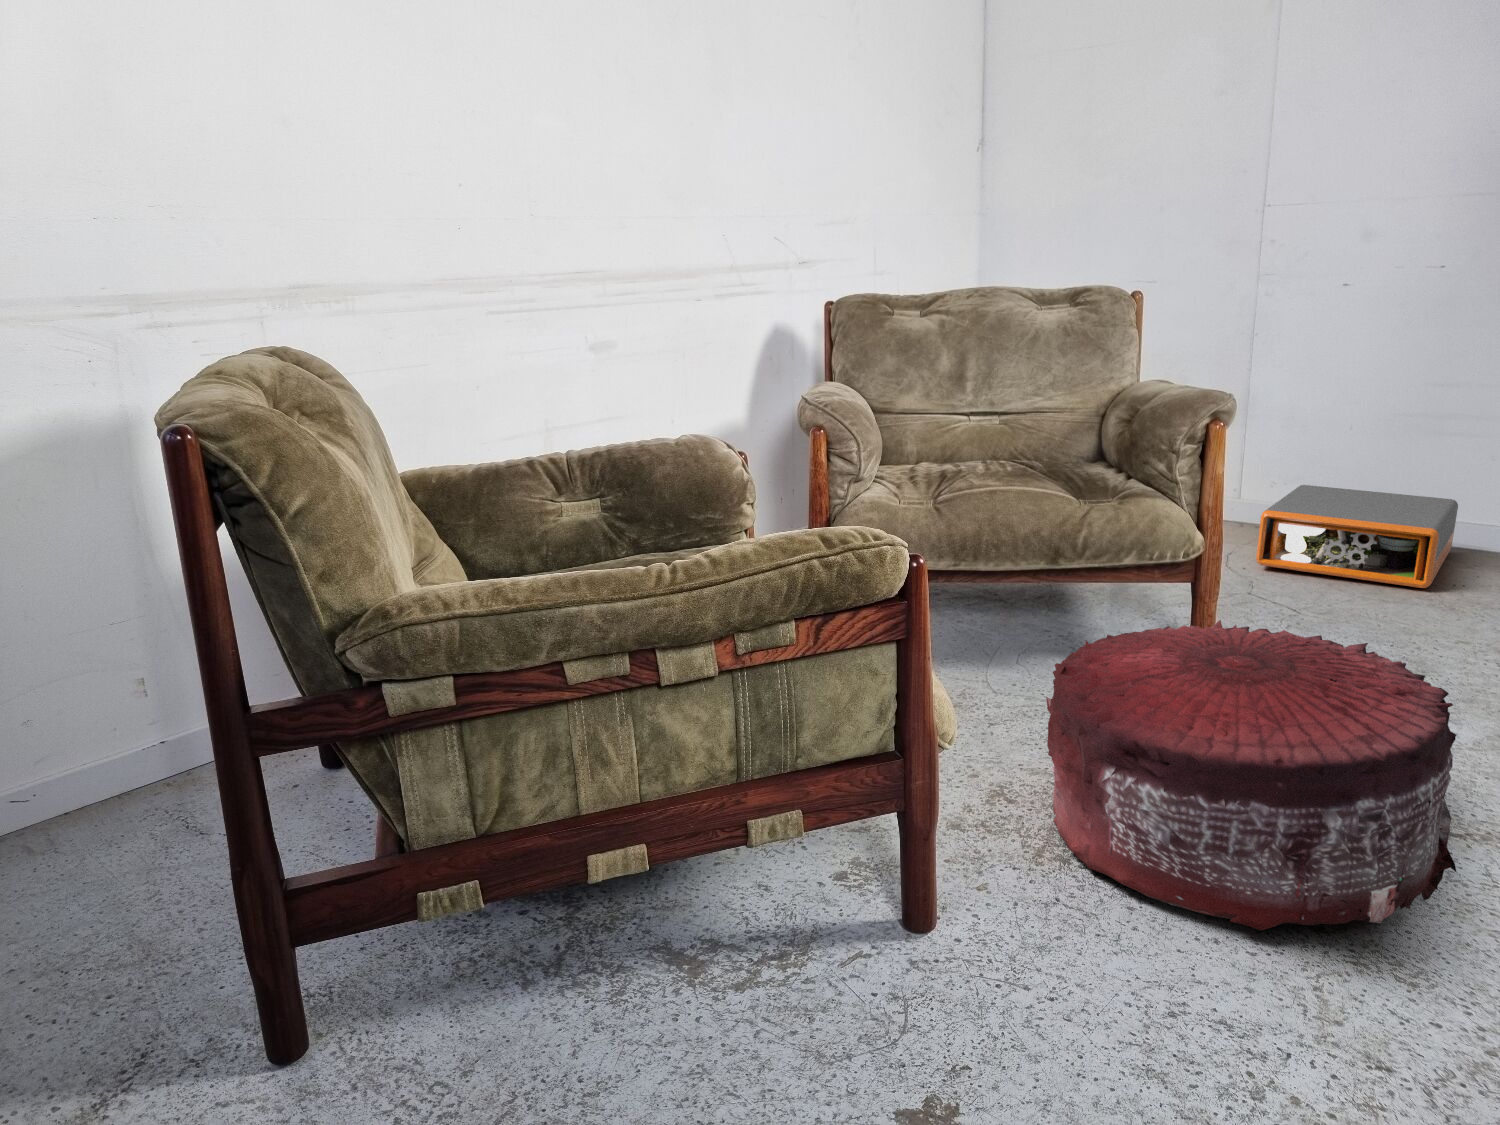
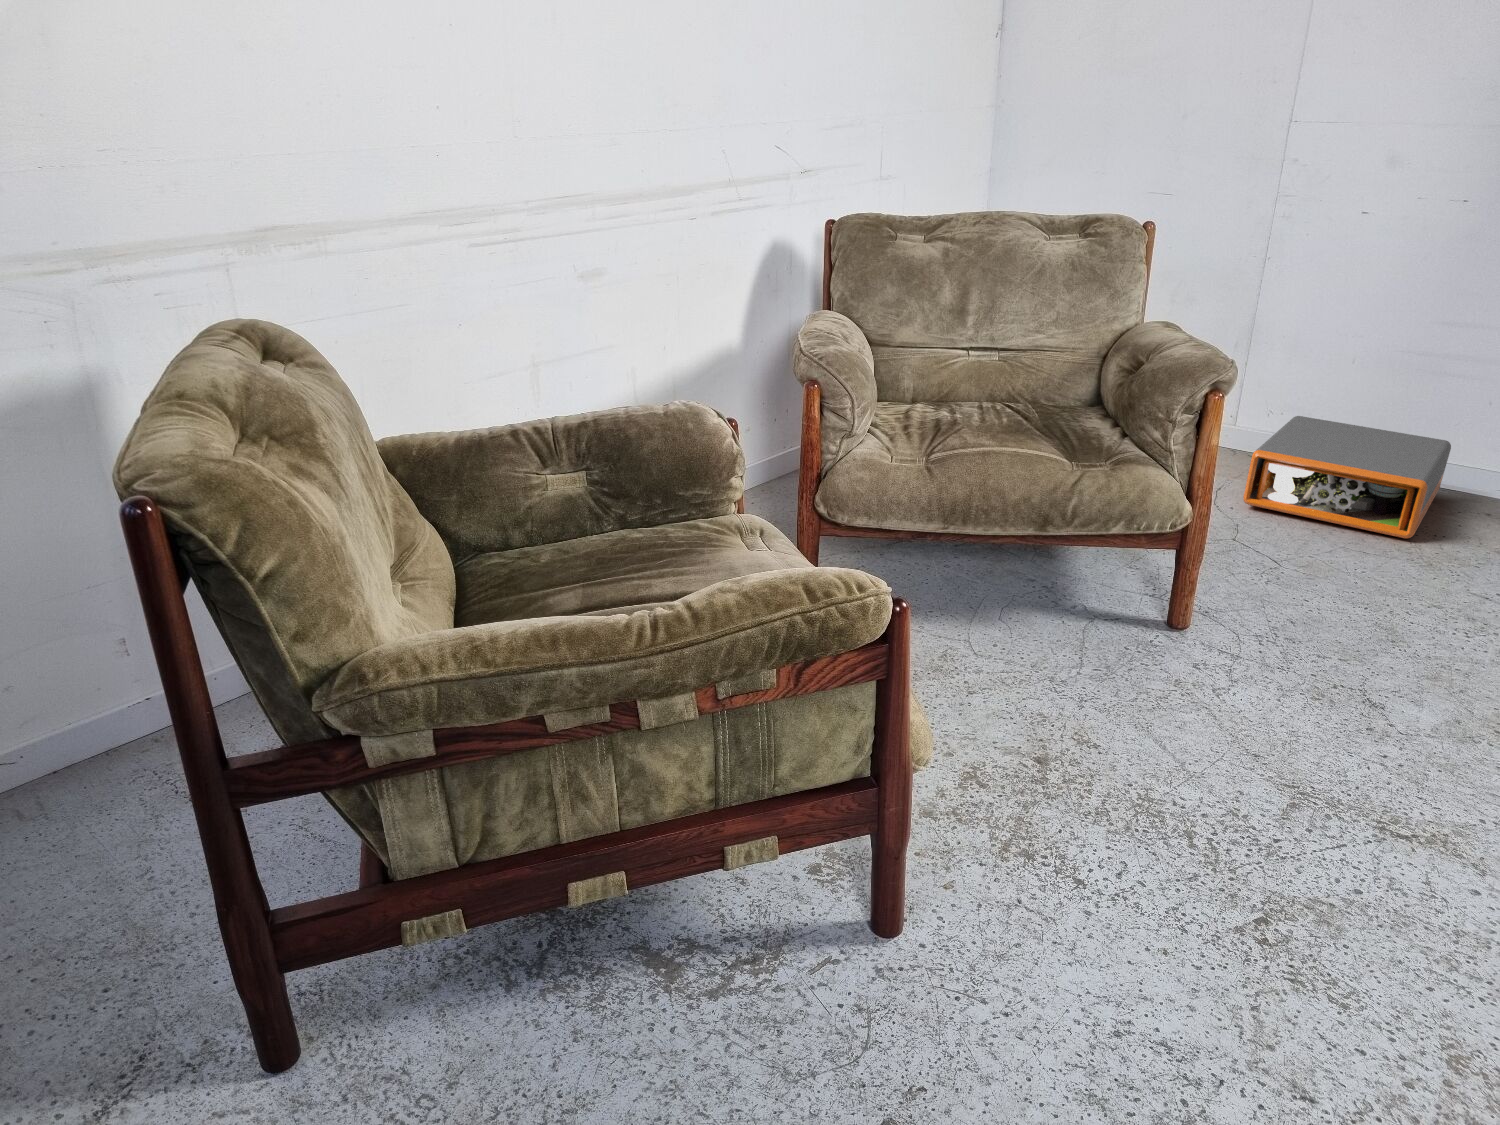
pouf: present [1046,620,1456,930] -> none [1021,614,1415,947]

